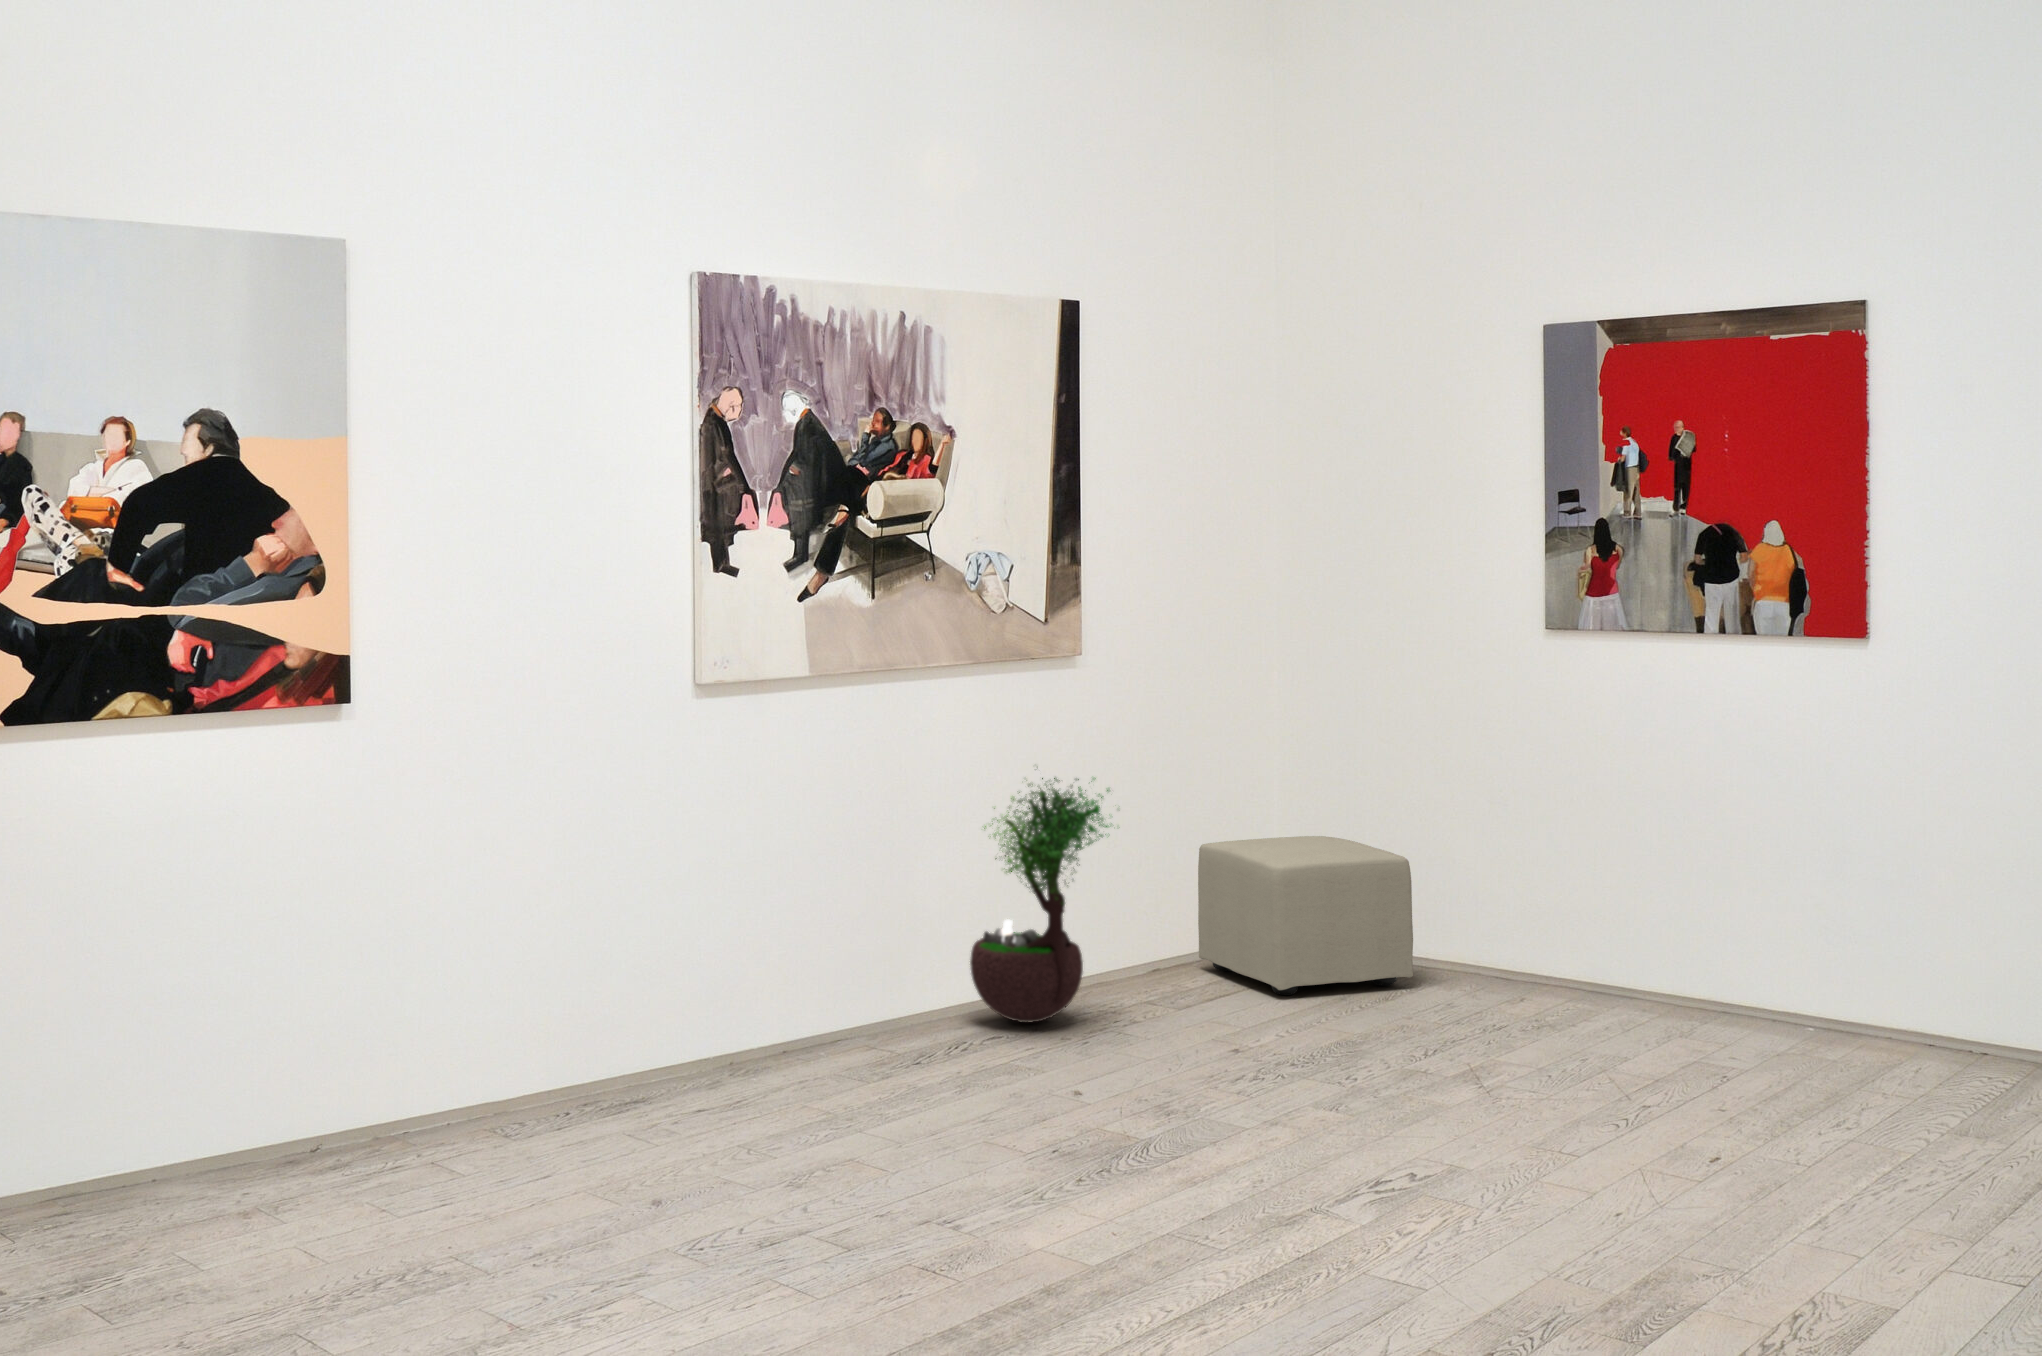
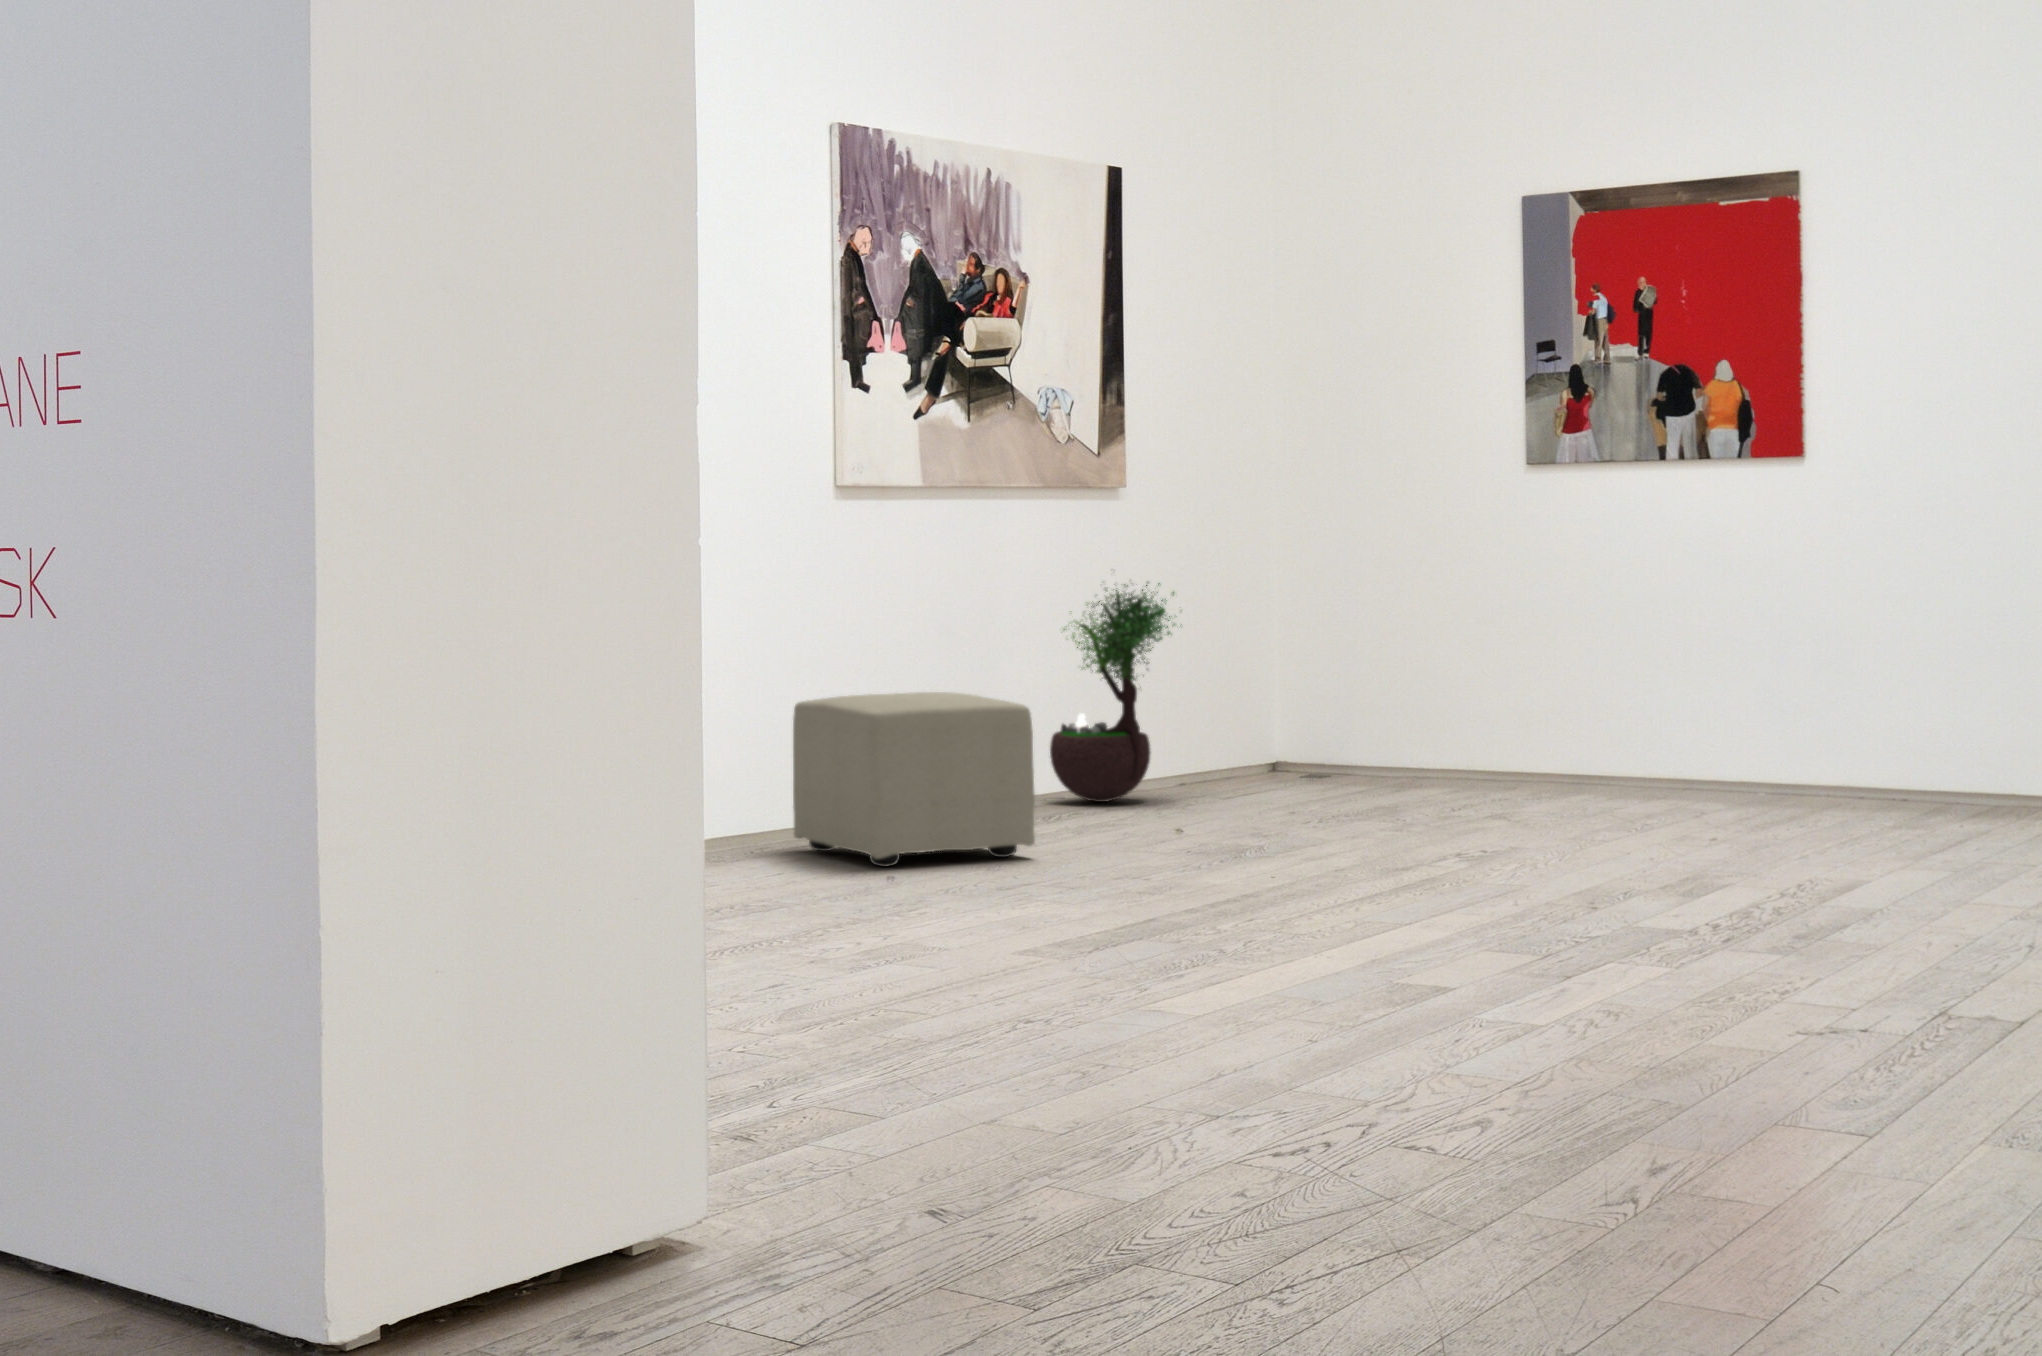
ottoman: present [1198,836,1413,995] -> present [793,692,1035,867]

